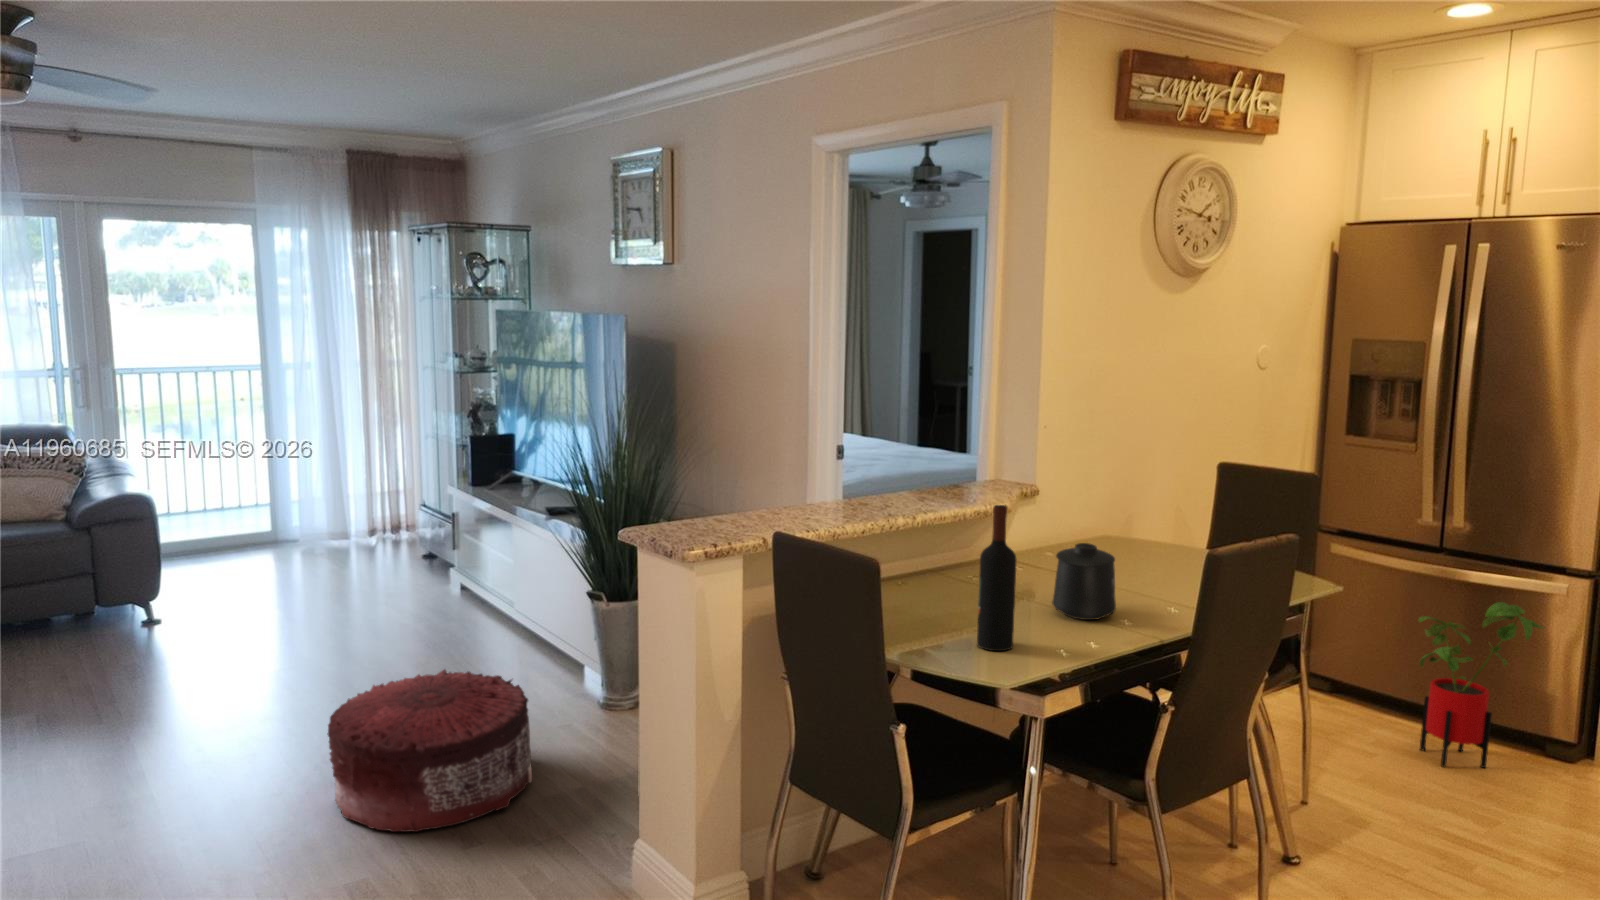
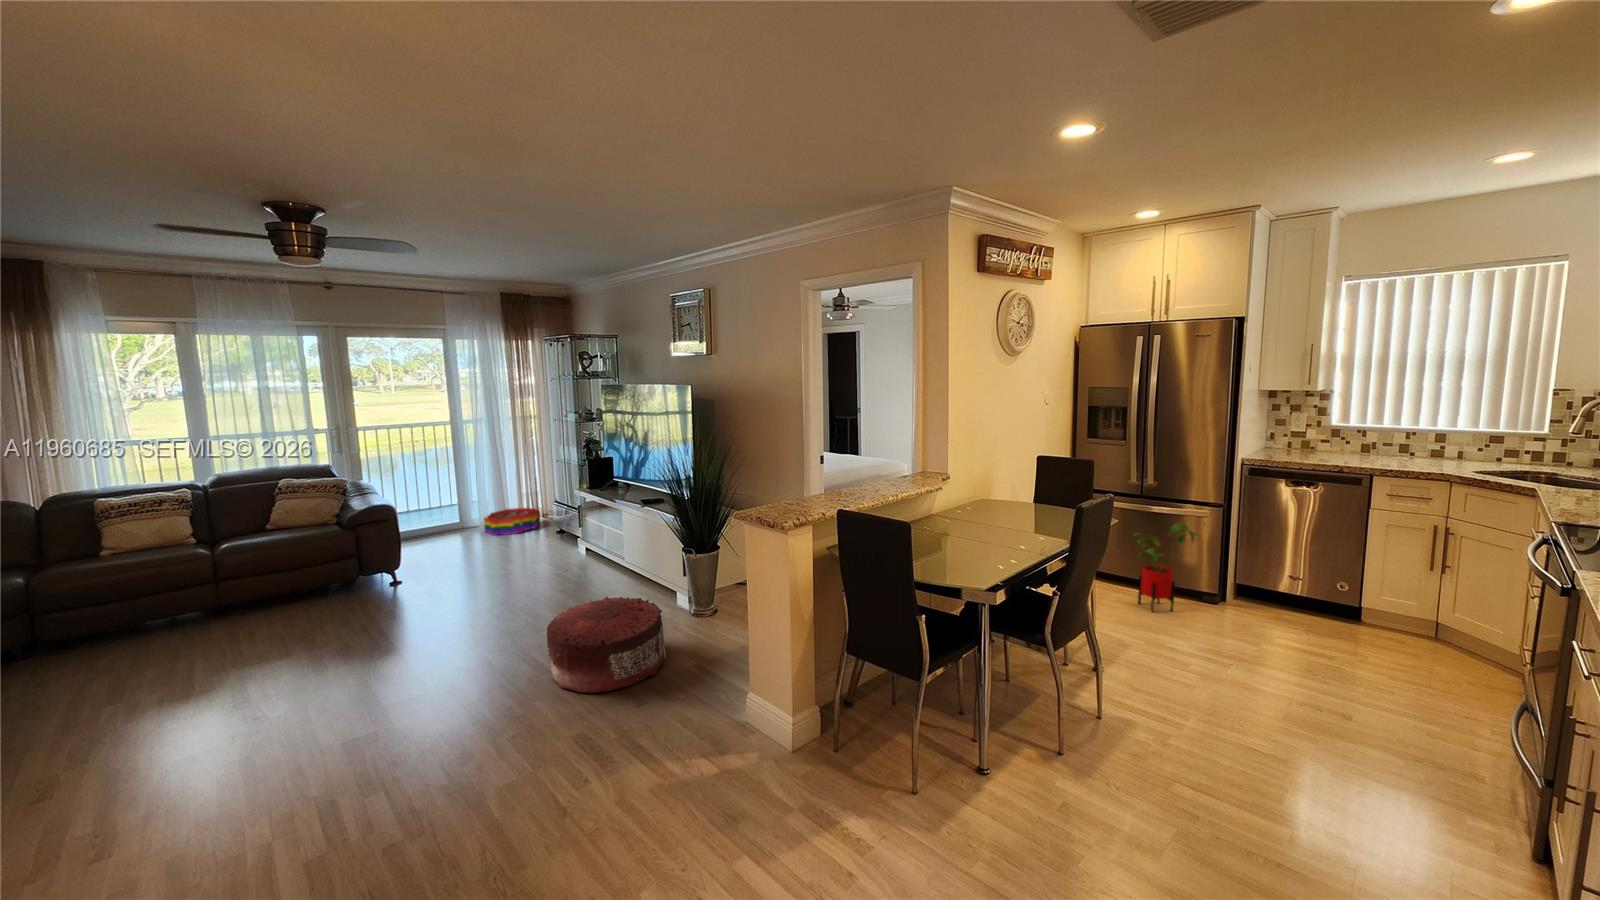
wine bottle: present [977,505,1016,651] -> none [942,485,963,564]
storage bin: none [308,513,400,556] -> present [484,508,540,535]
mug: present [1052,543,1116,620] -> none [972,503,1007,545]

